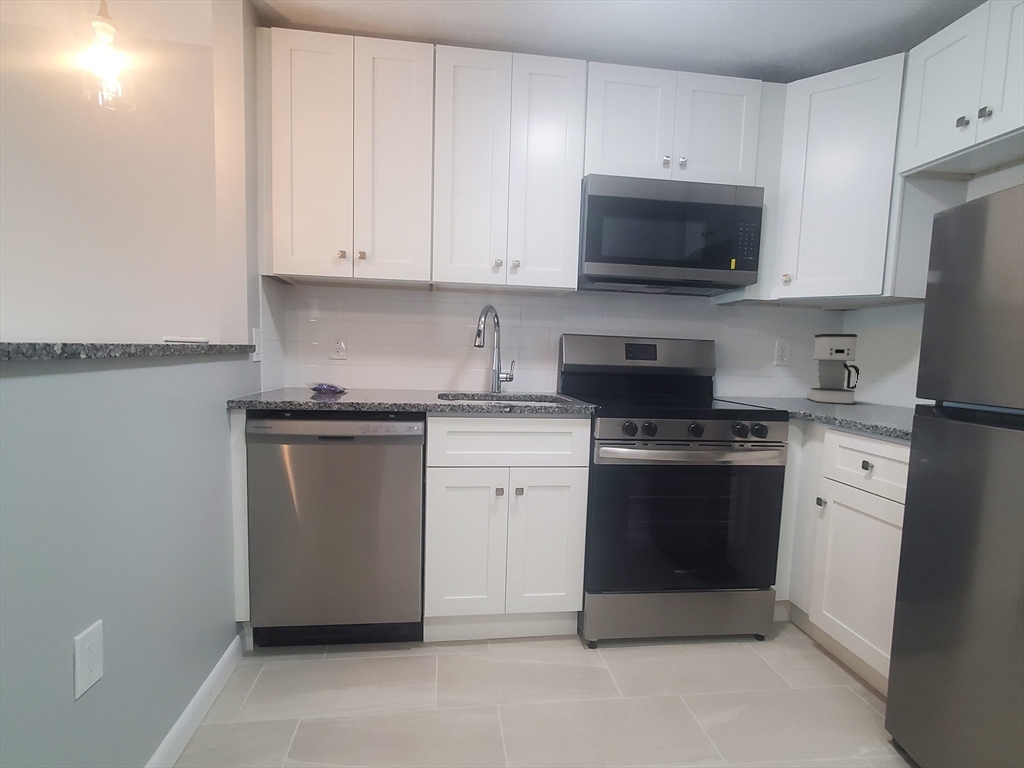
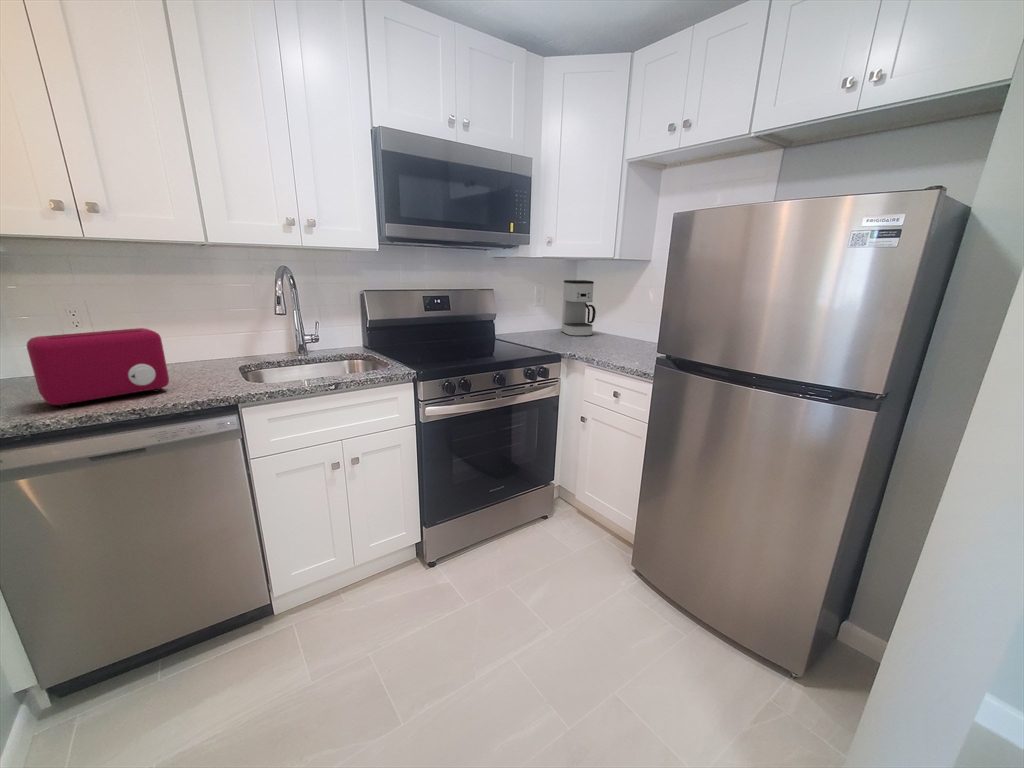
toaster: none [307,347,388,399] -> present [27,328,169,408]

